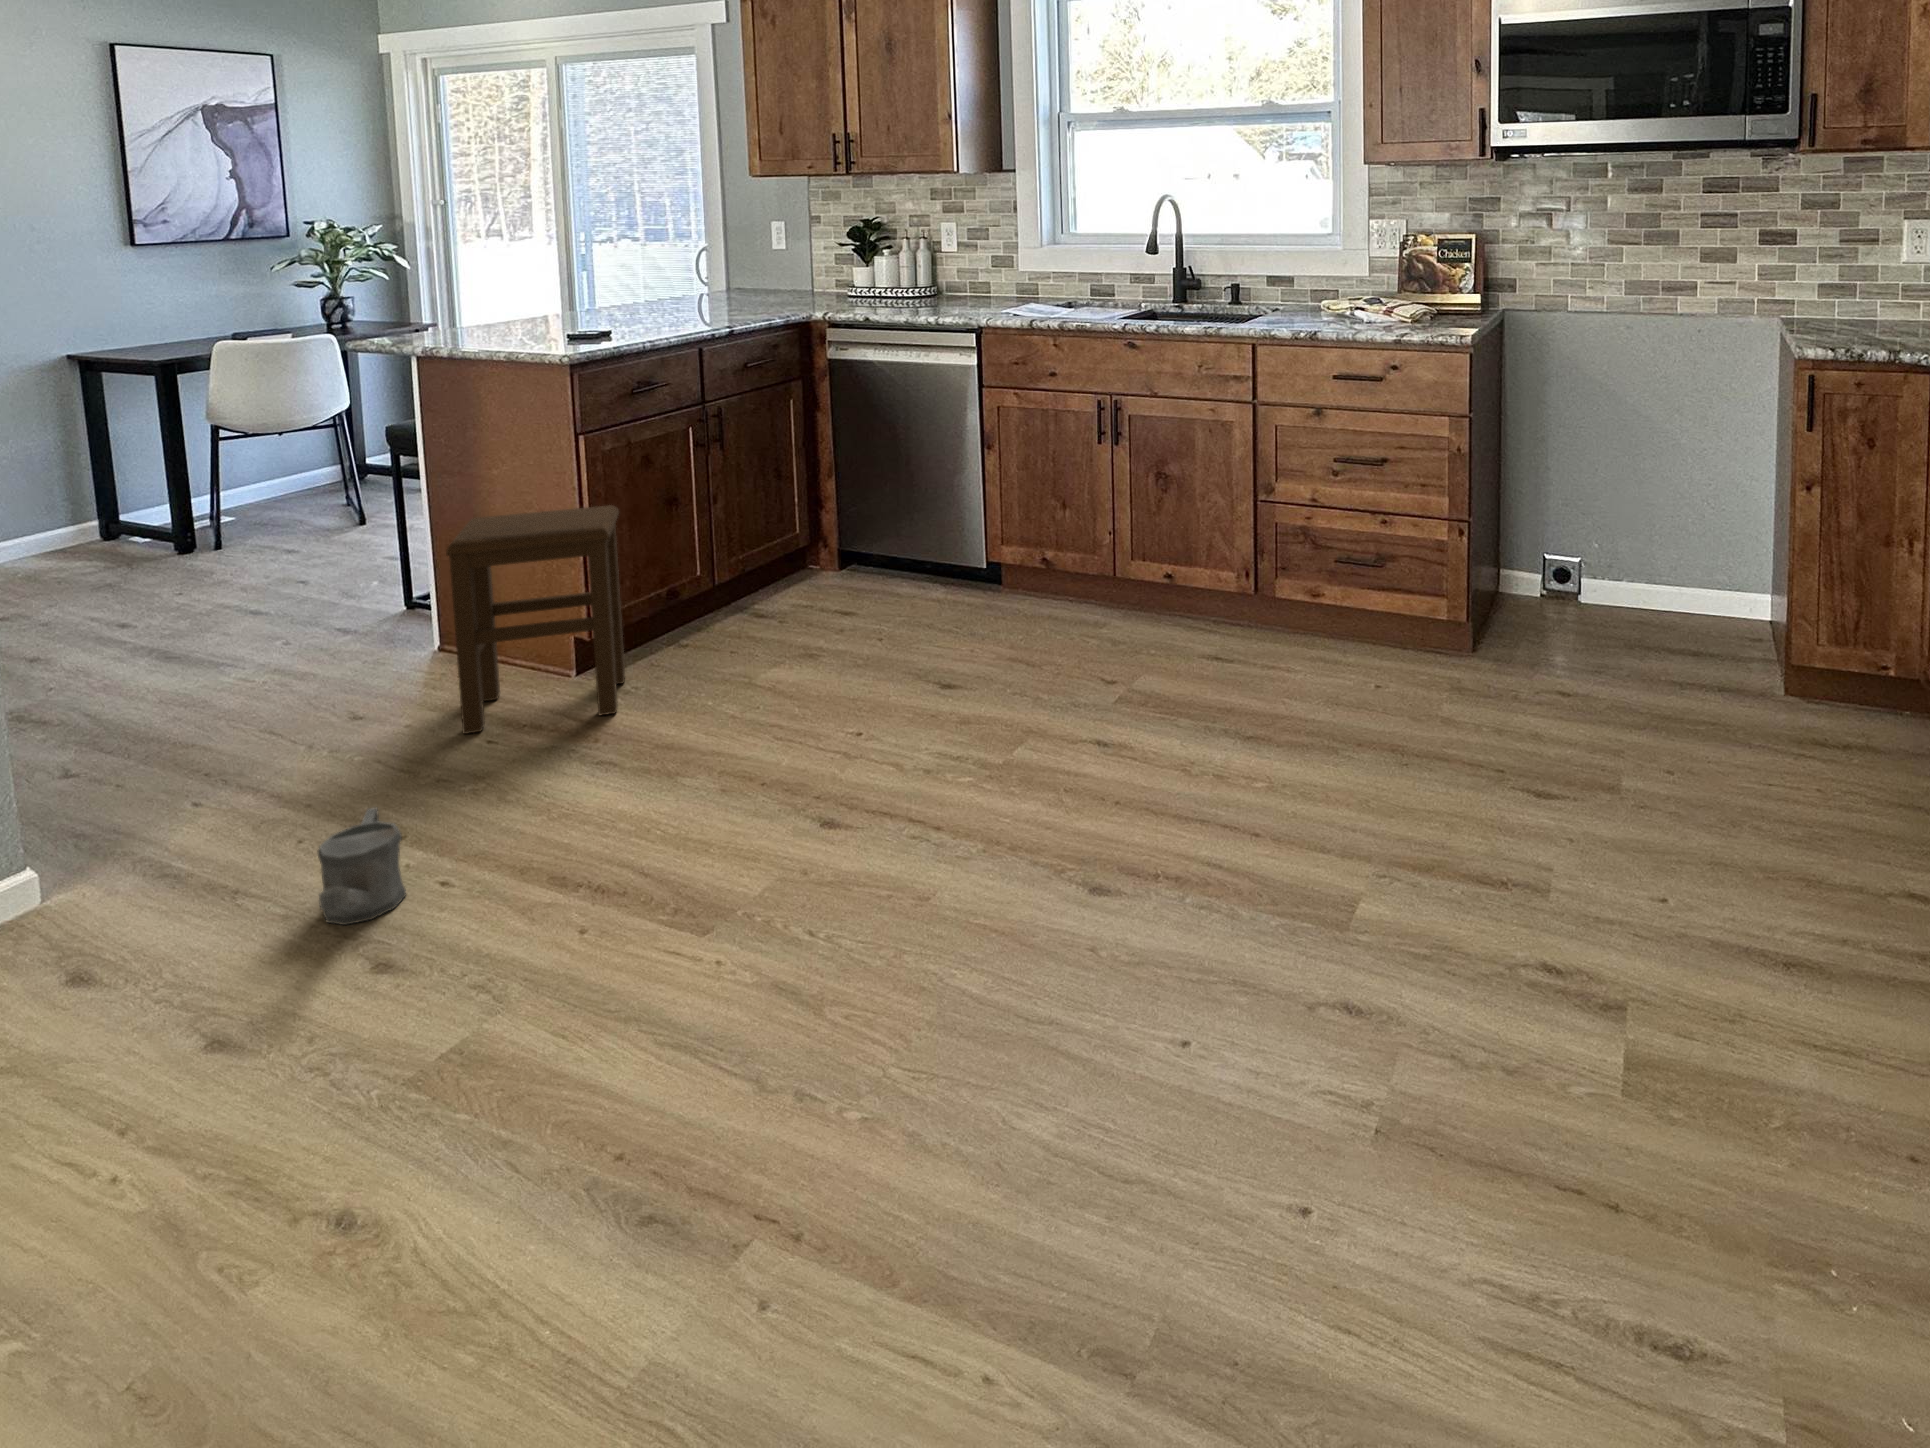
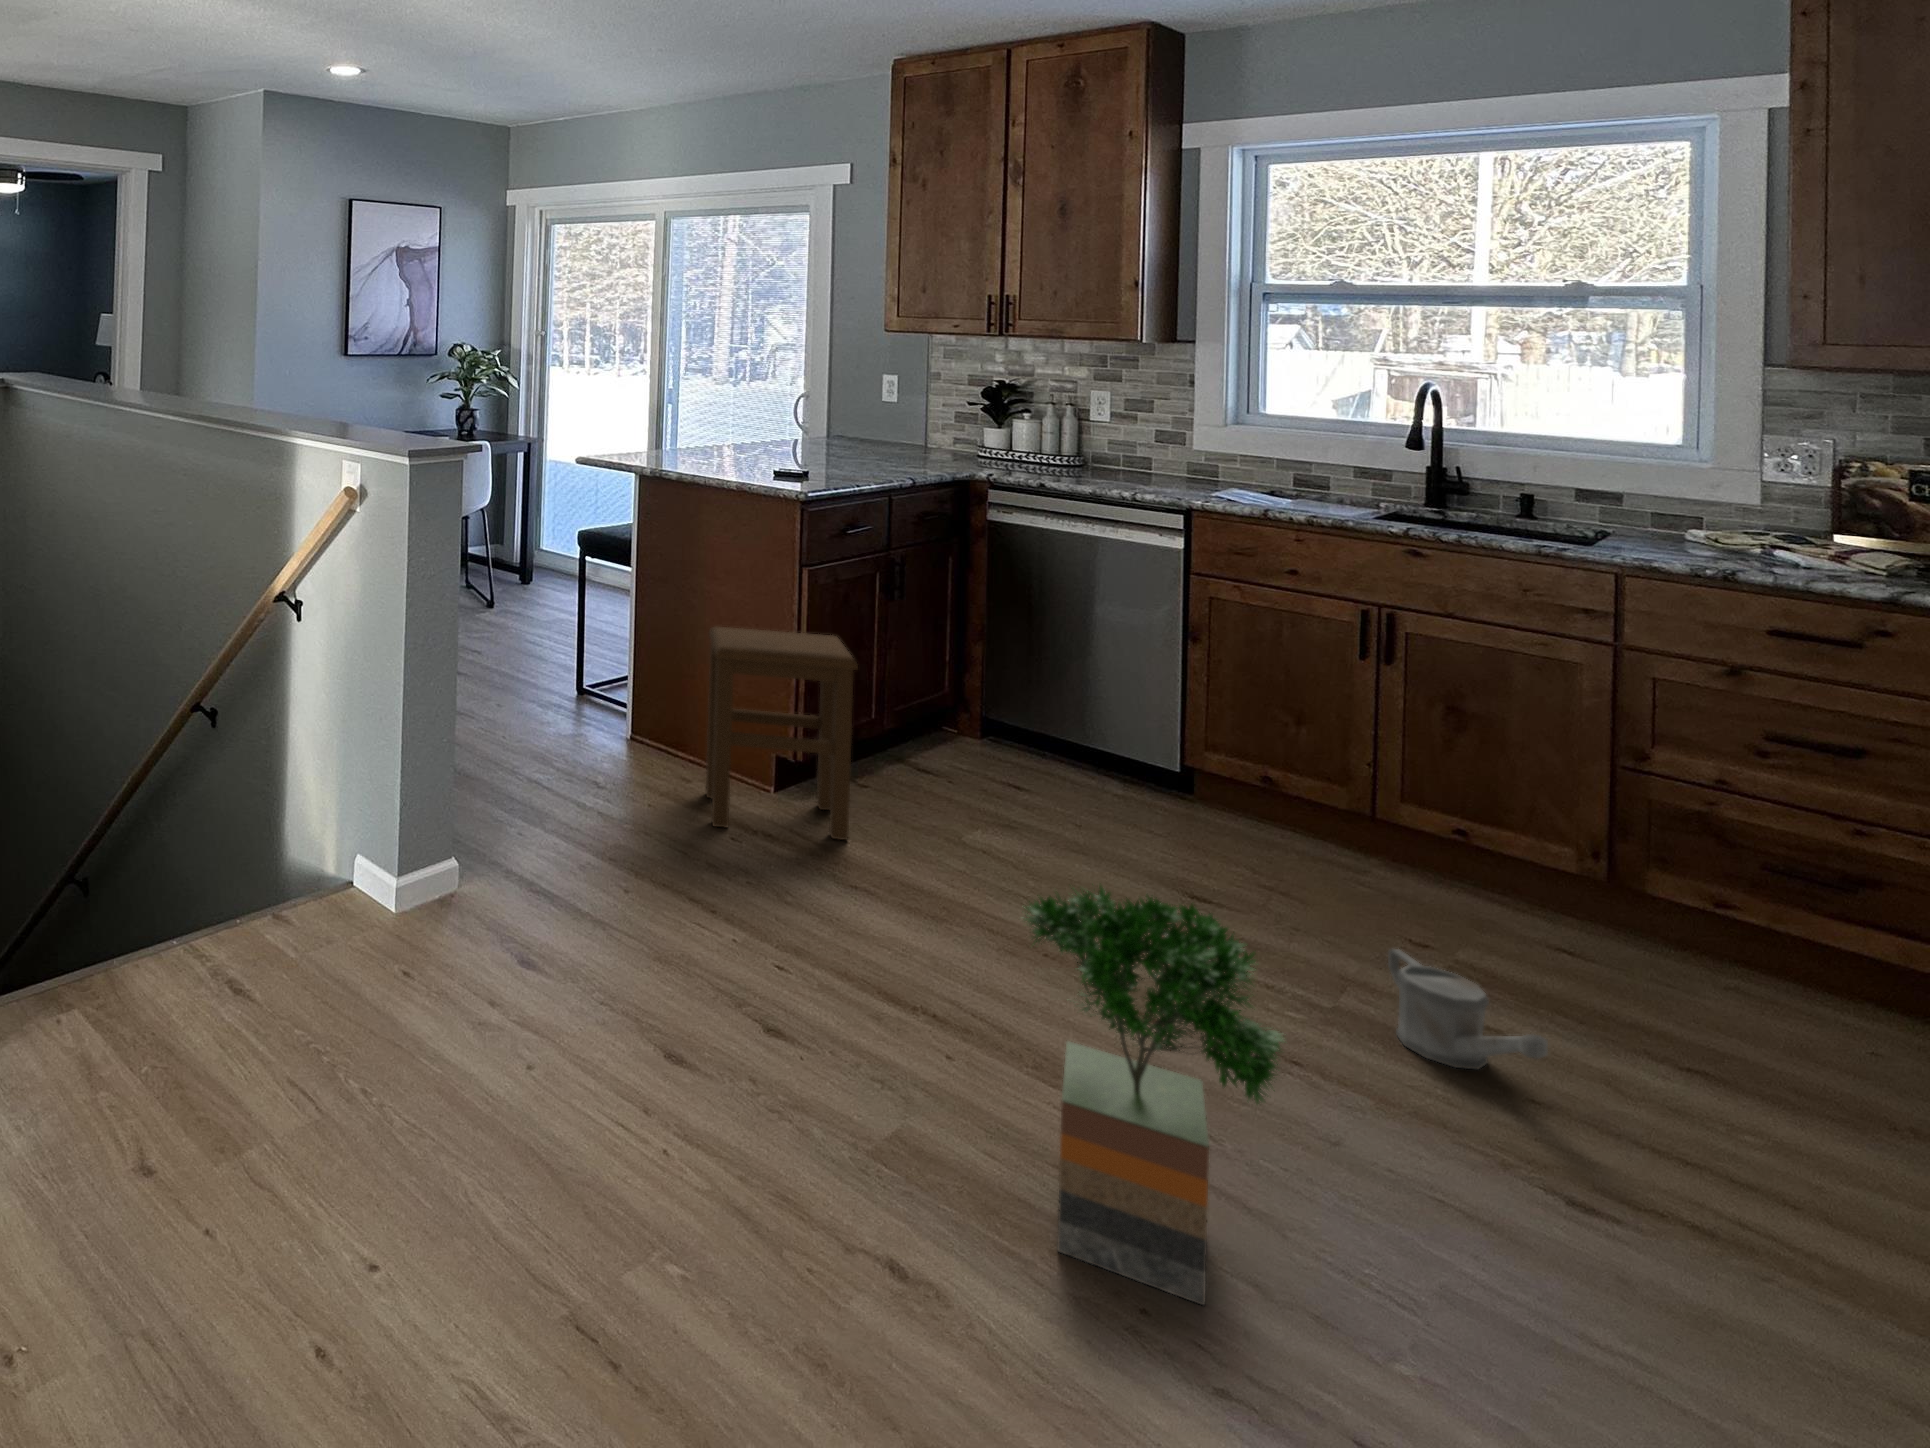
potted tree: none [504,737,739,1121] -> present [1024,885,1284,1305]
watering can: present [318,807,406,925] -> present [1388,949,1548,1069]

